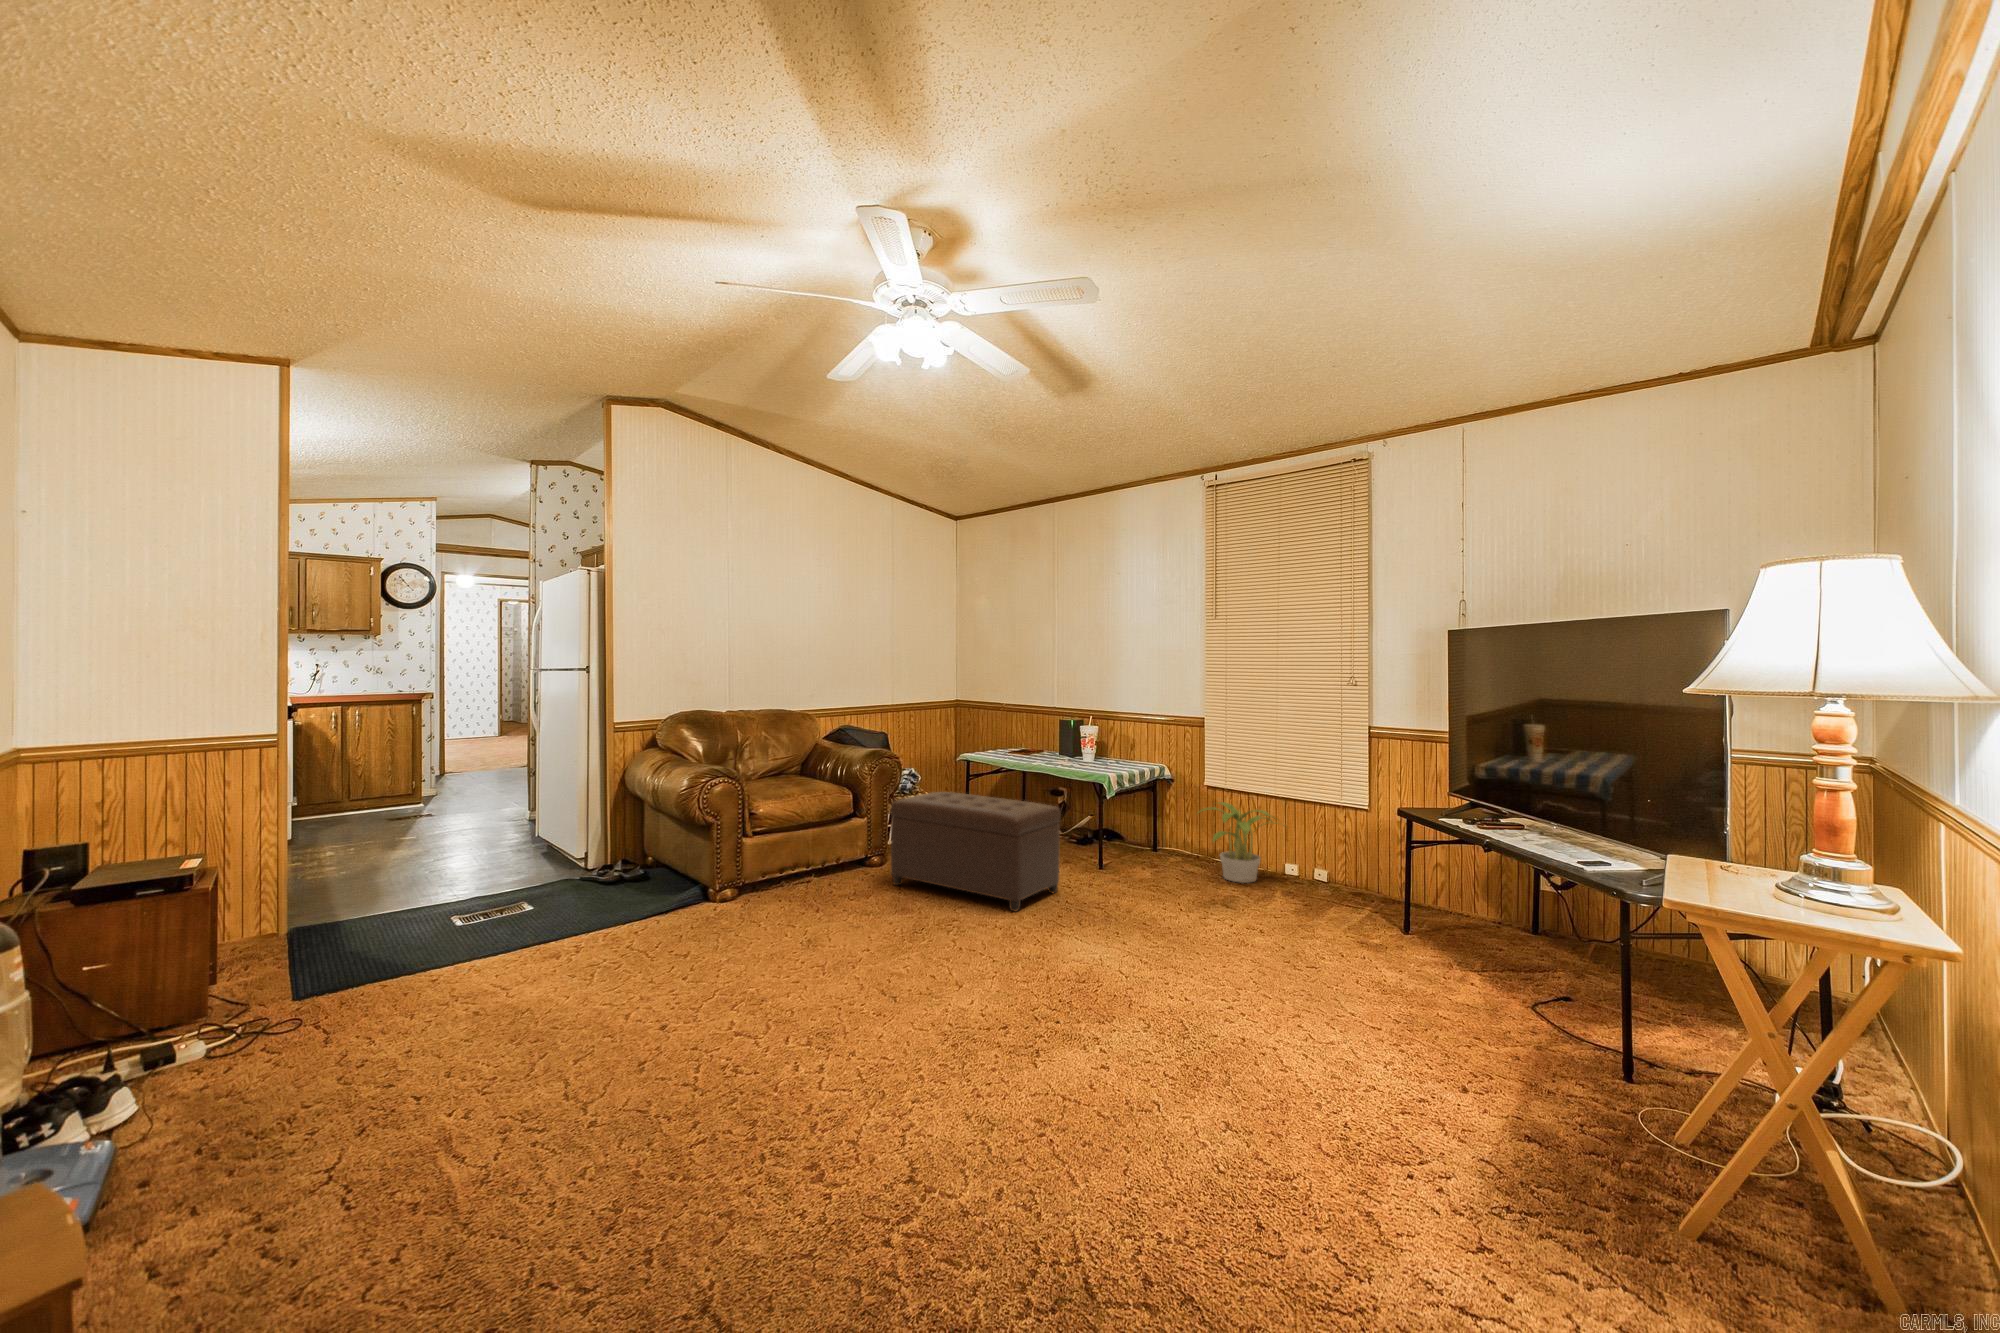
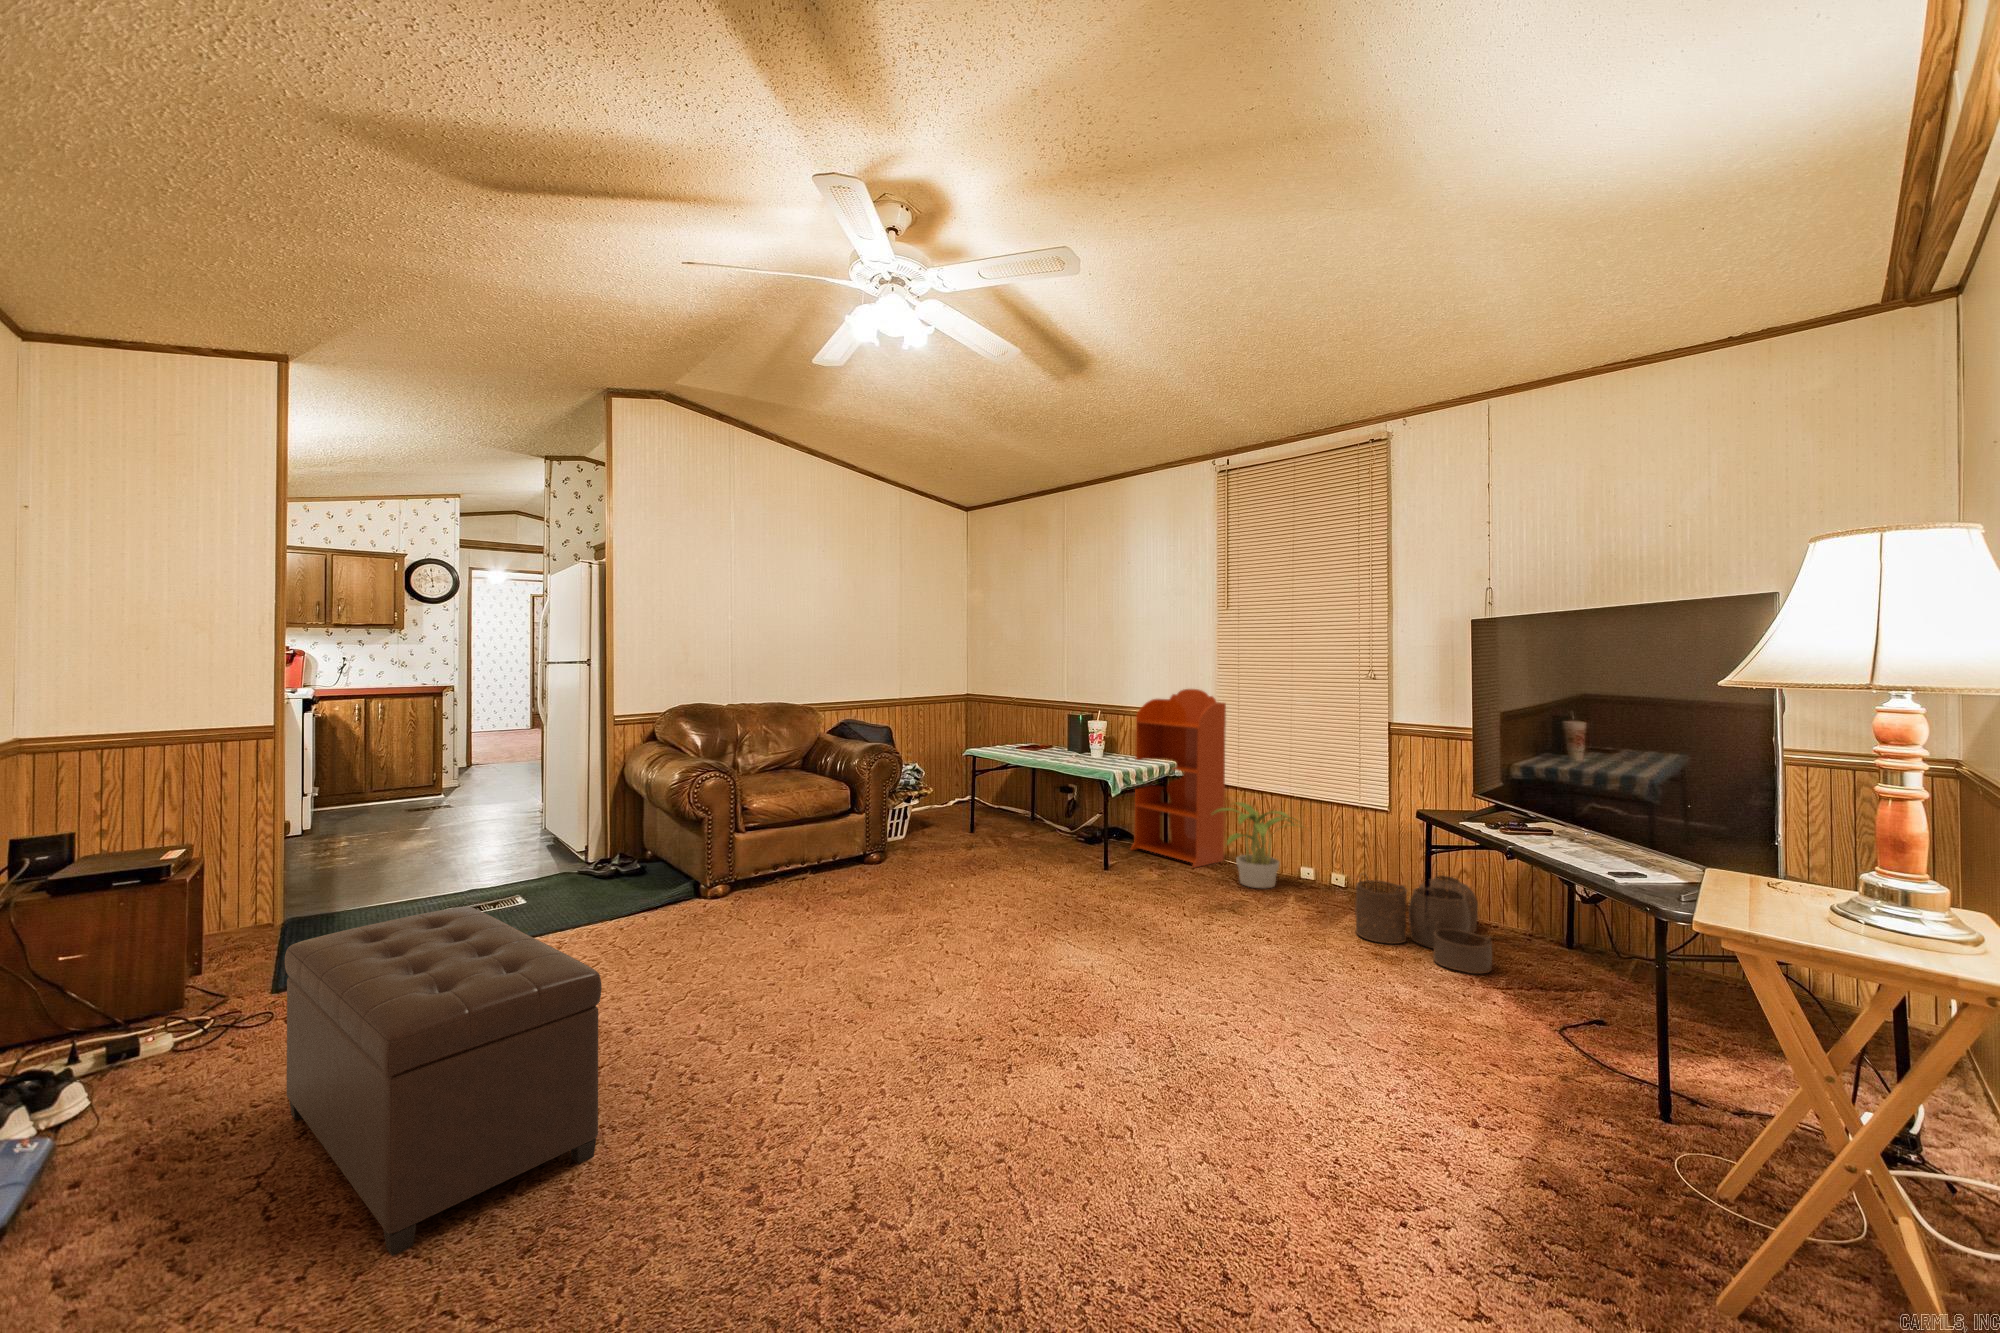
bookcase: none [1117,695,1207,865] -> present [1131,689,1226,868]
ottoman: present [890,792,1061,911] -> present [285,906,602,1256]
woven basket: none [1336,863,1463,956] -> present [1355,875,1492,974]

